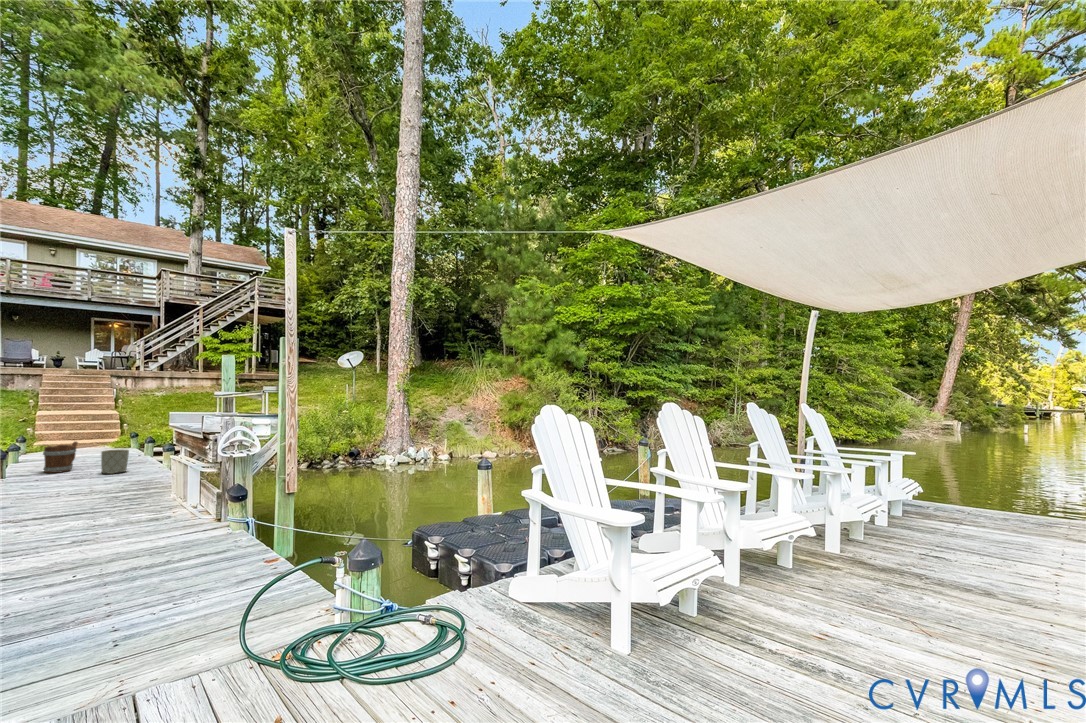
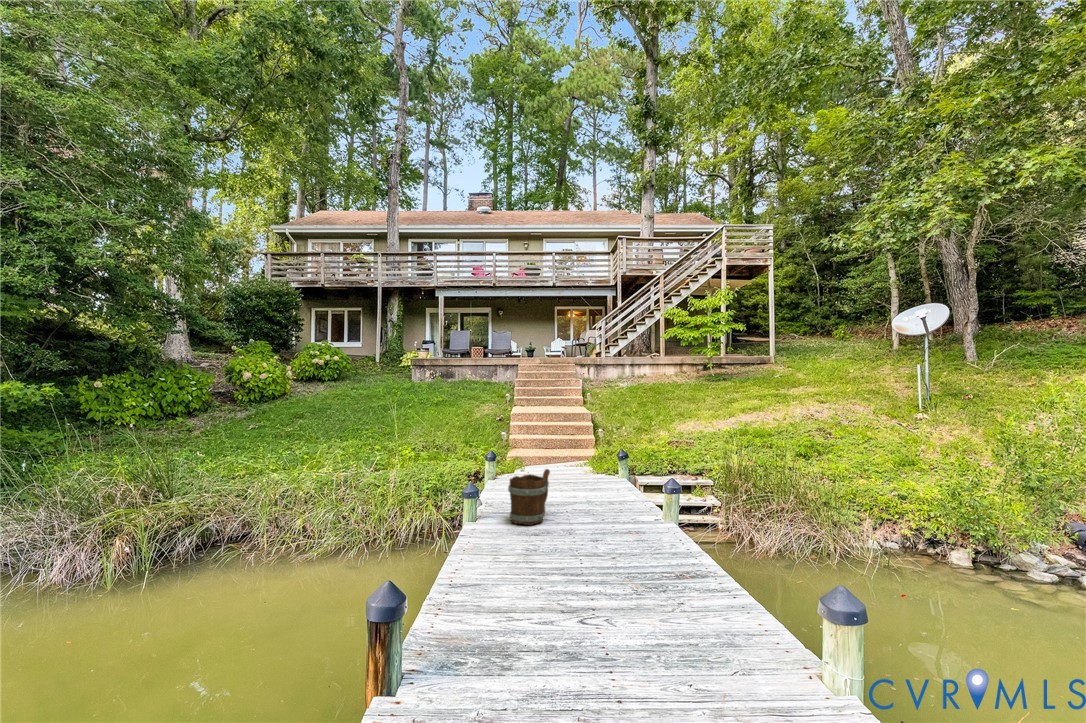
planter: present [101,450,129,474] -> none [584,496,624,548]

